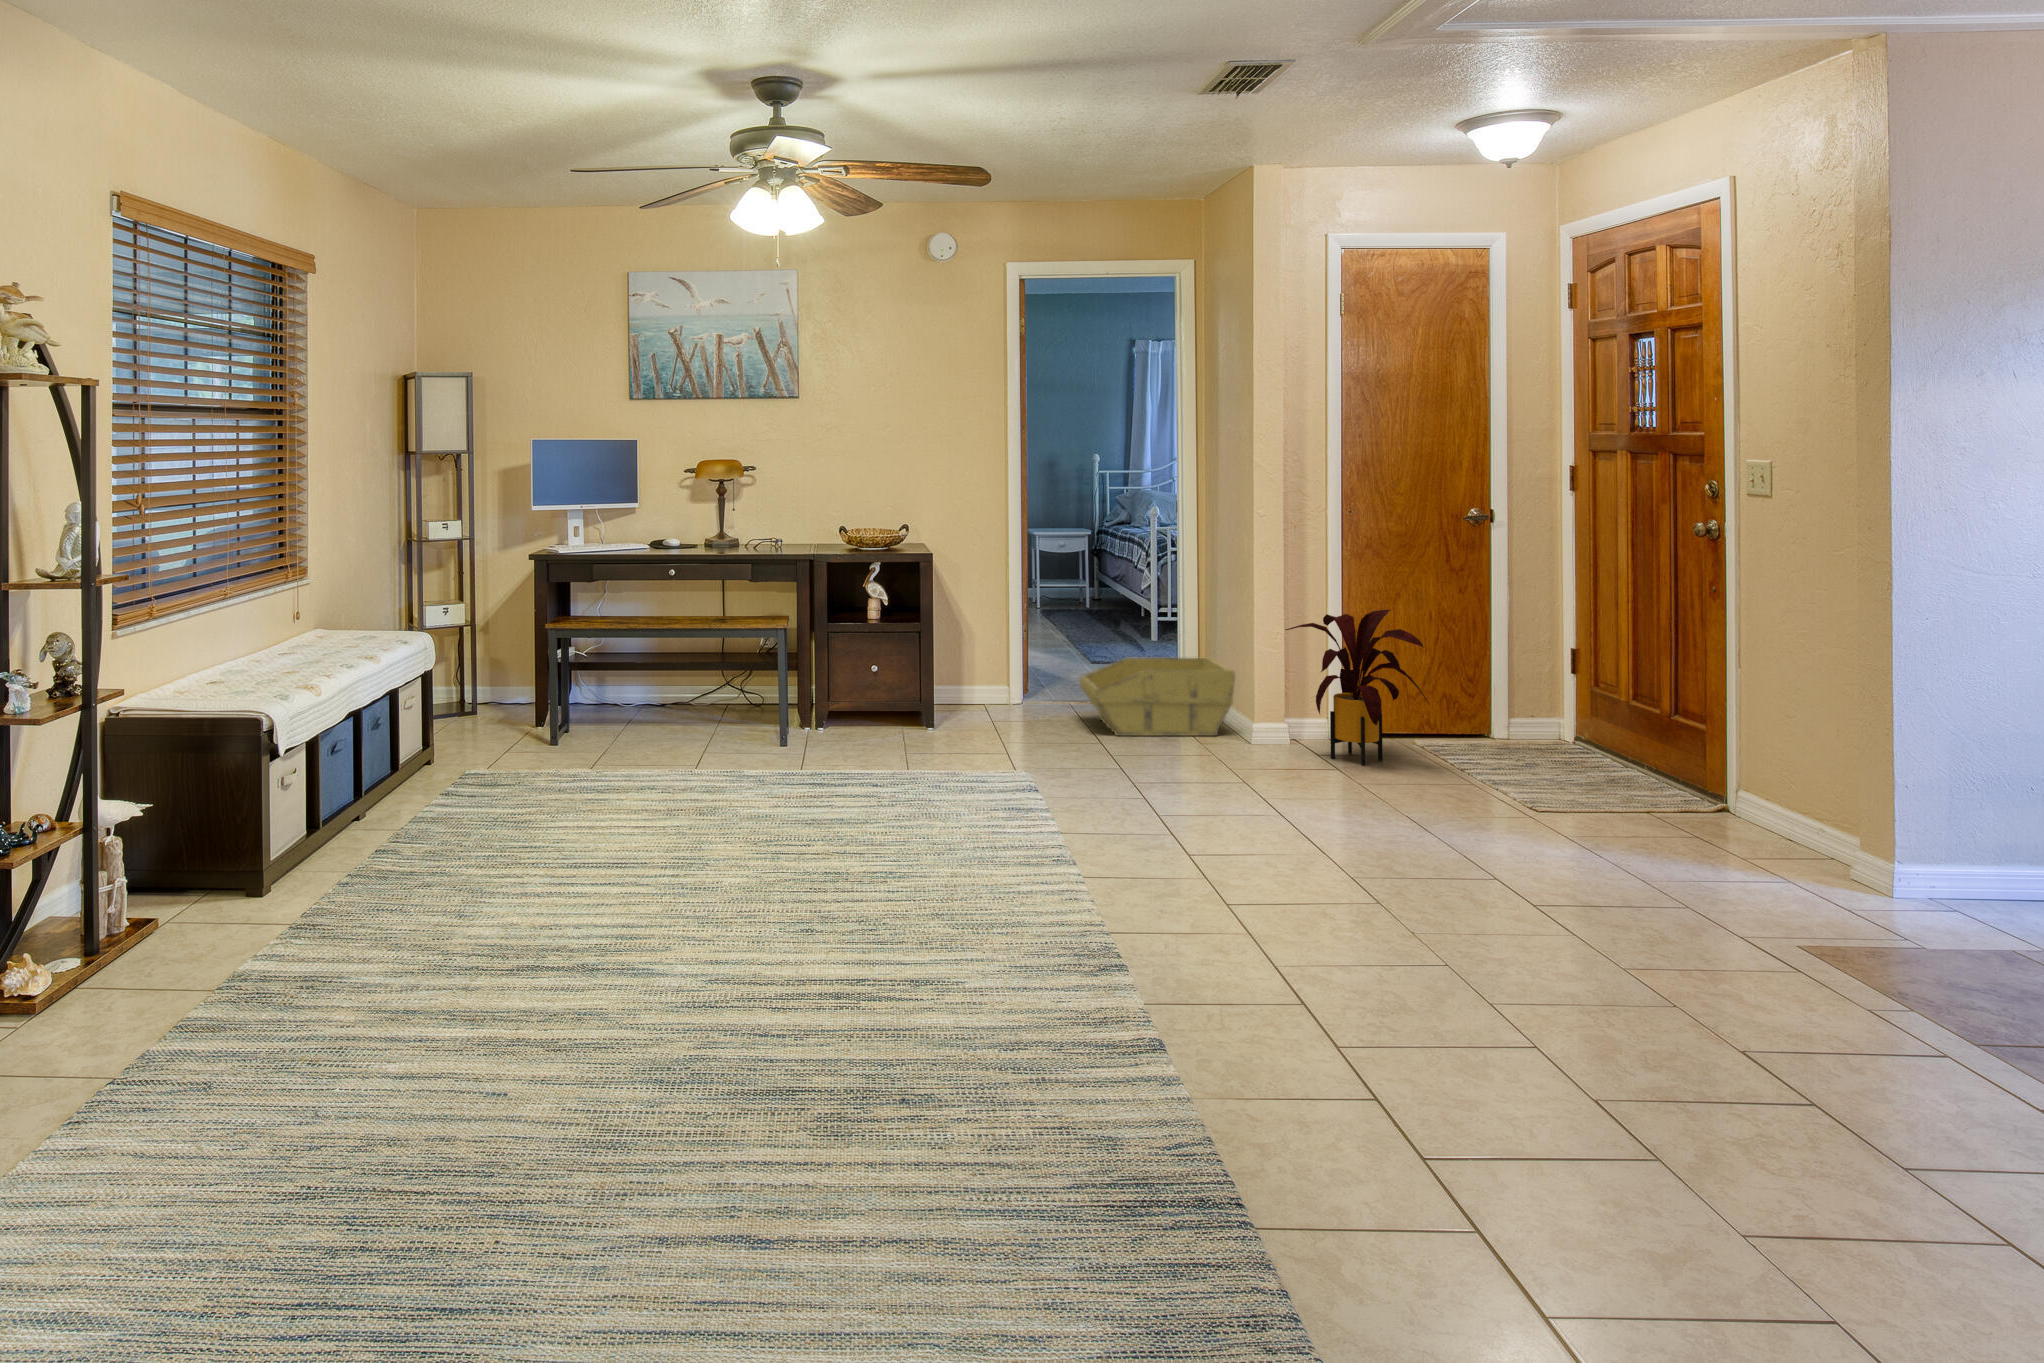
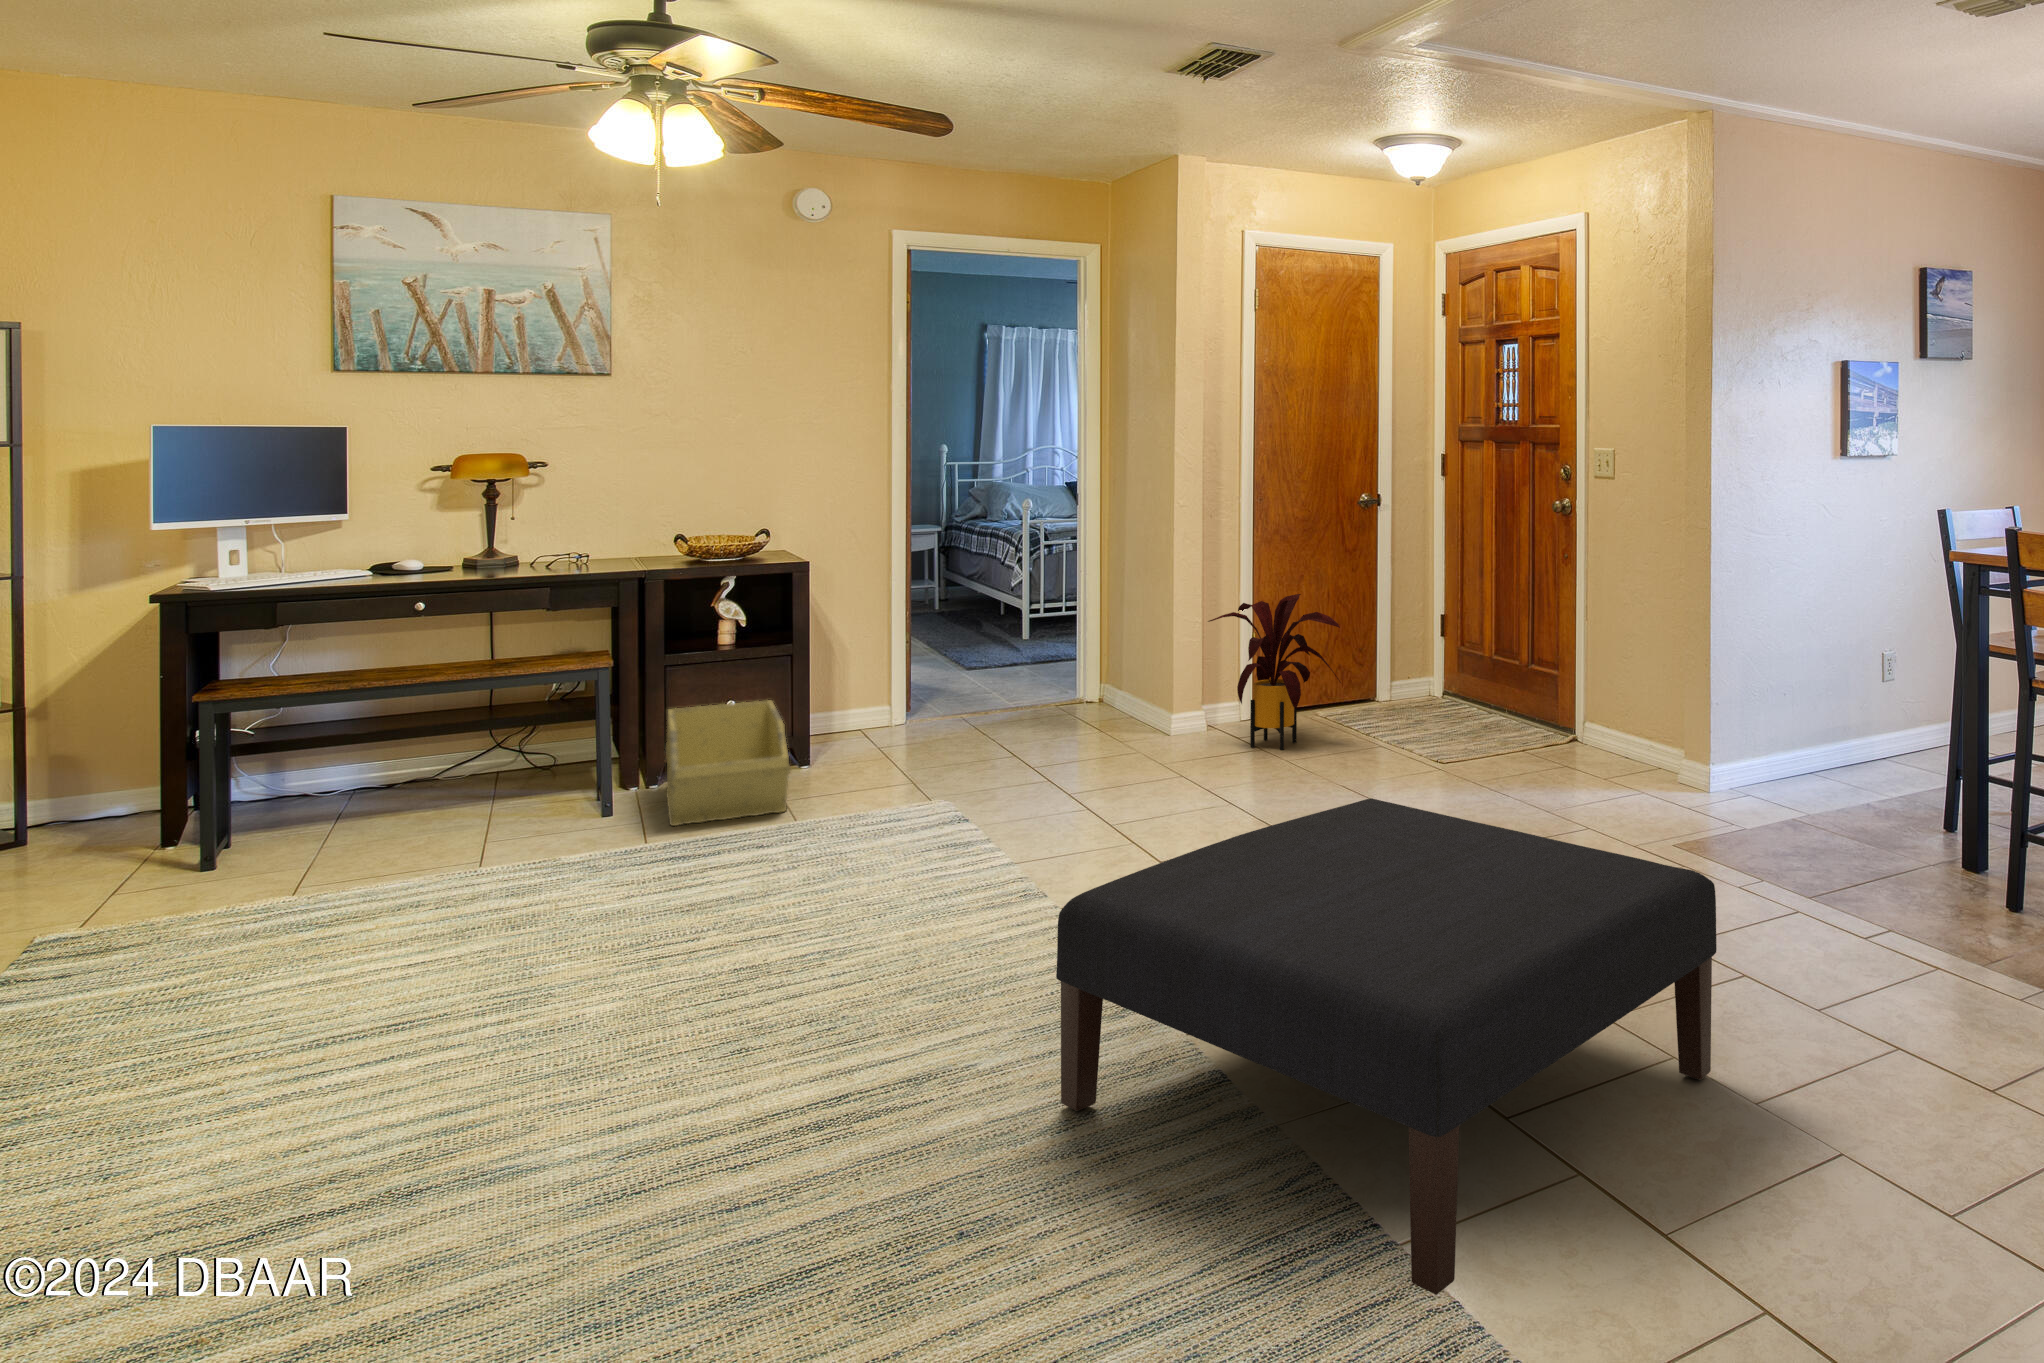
storage bin: present [1079,658,1235,736] -> present [666,700,791,826]
ottoman: none [1010,818,1718,1284] -> present [1056,798,1717,1295]

